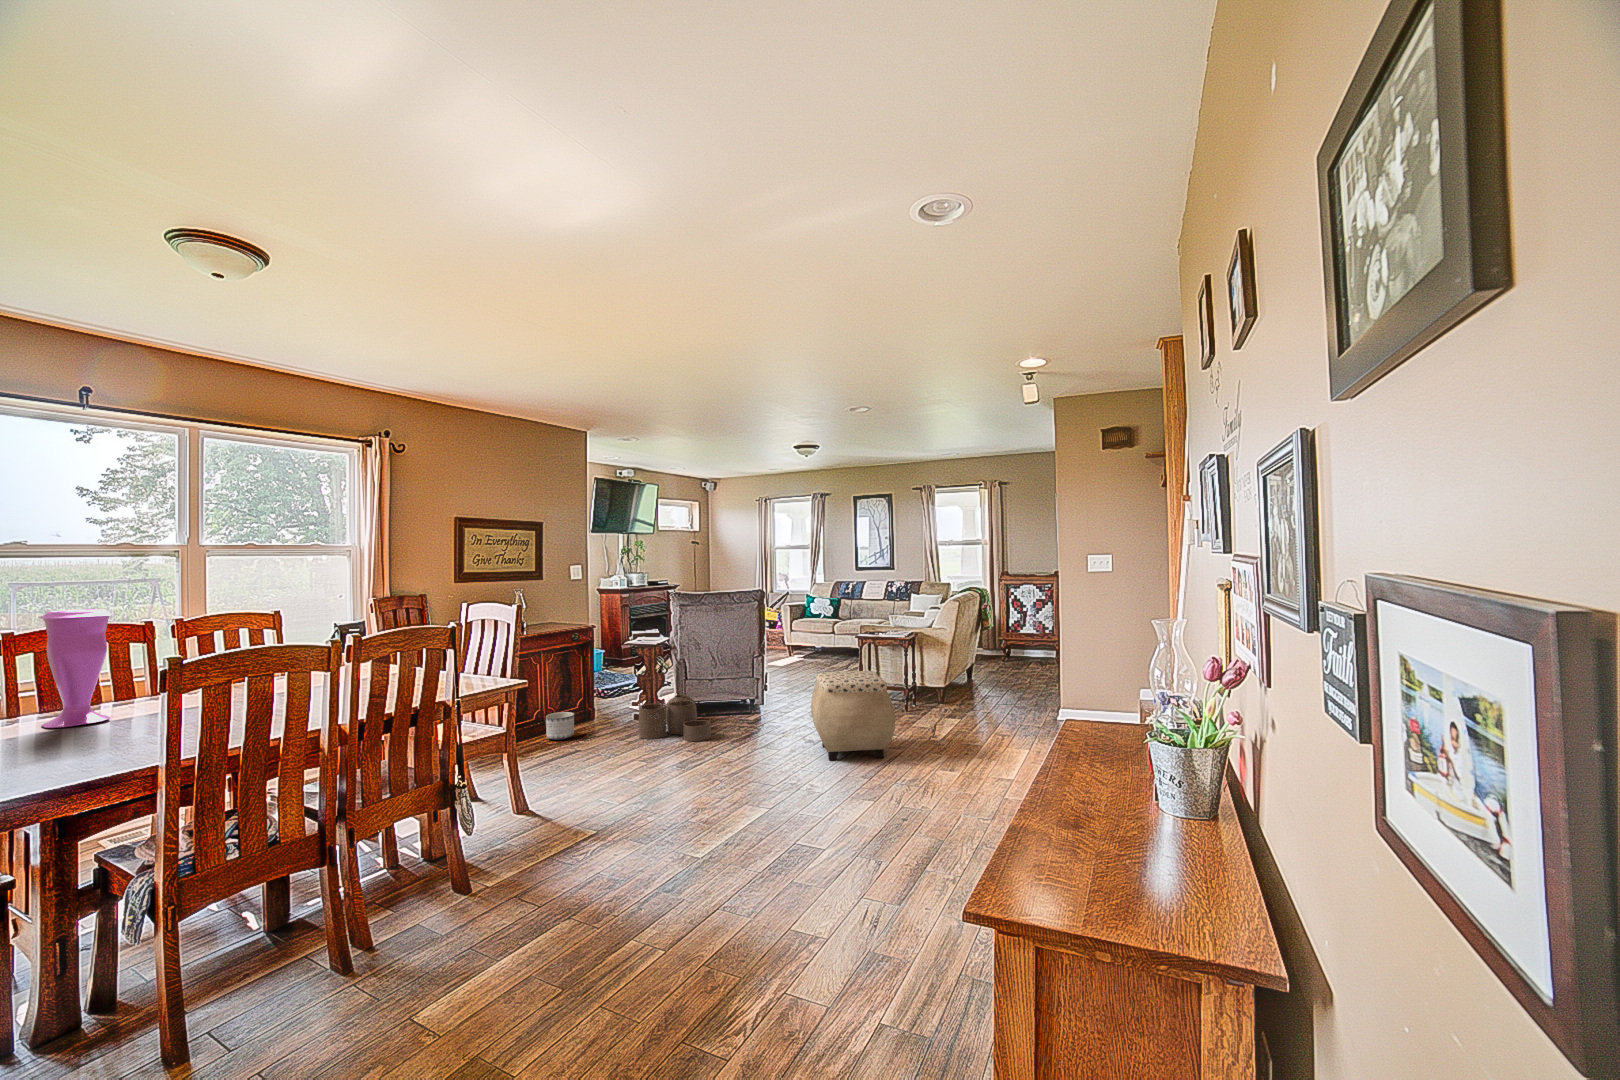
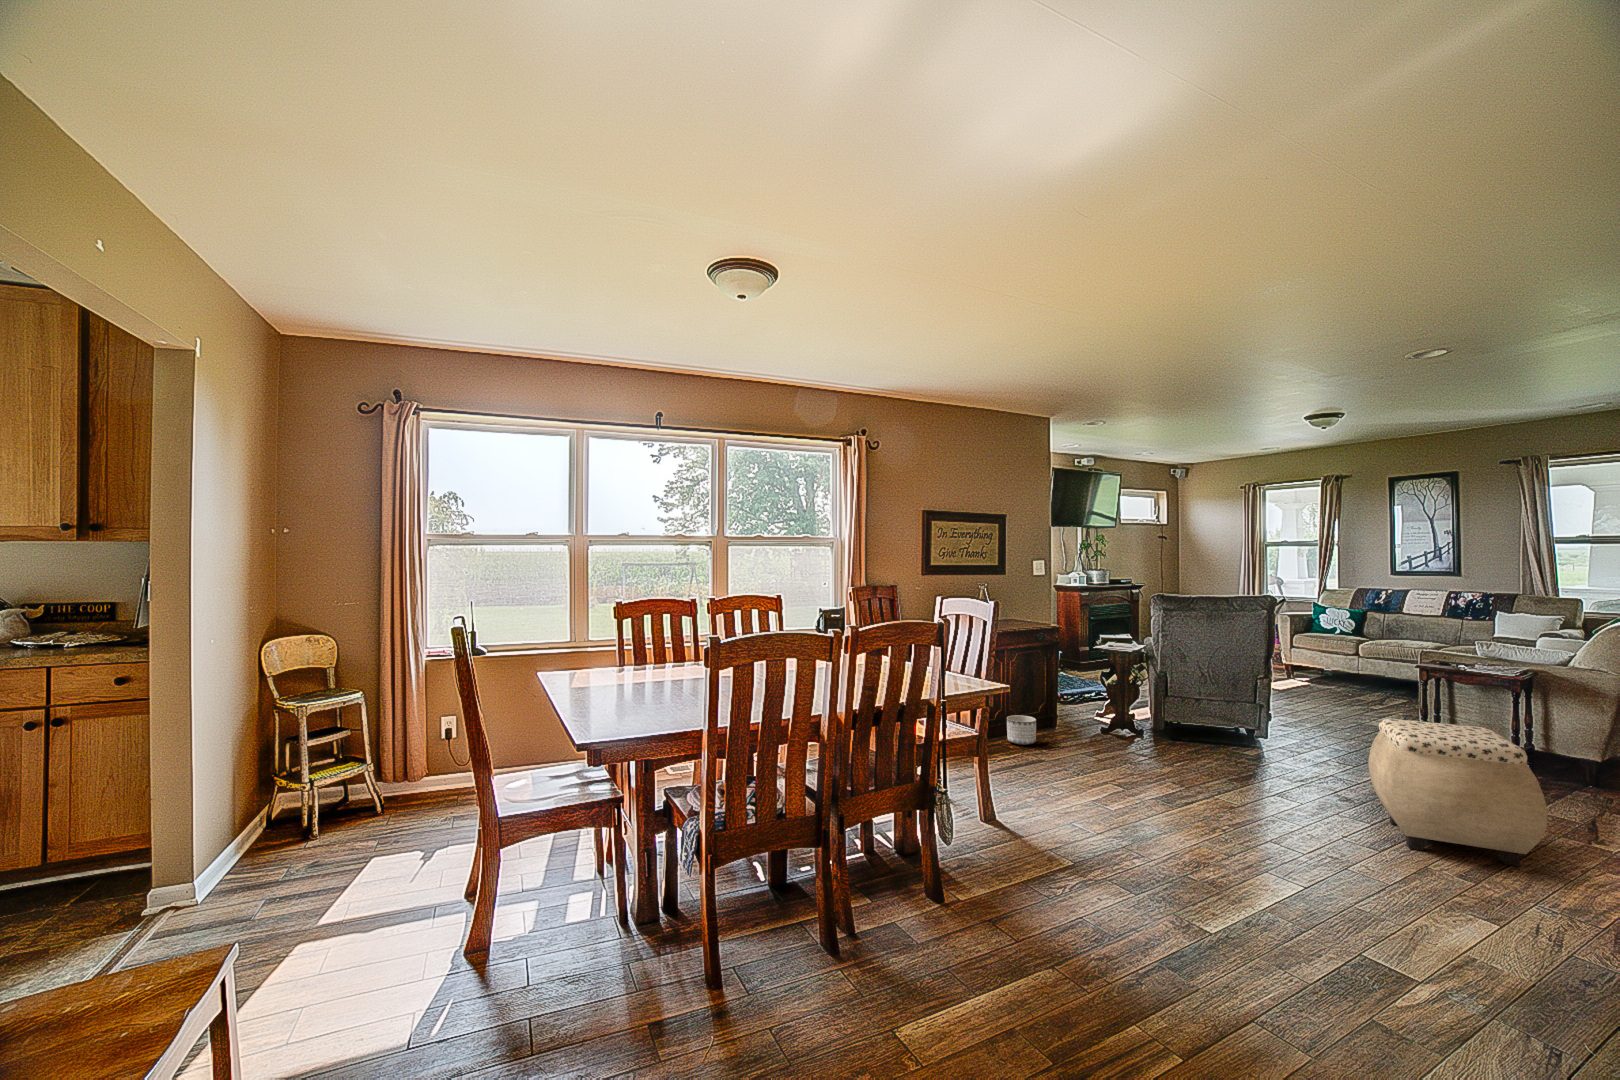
vase: present [39,609,114,728] -> none [638,587,680,679]
woven basket: present [639,692,711,741] -> none [1111,712,1206,778]

